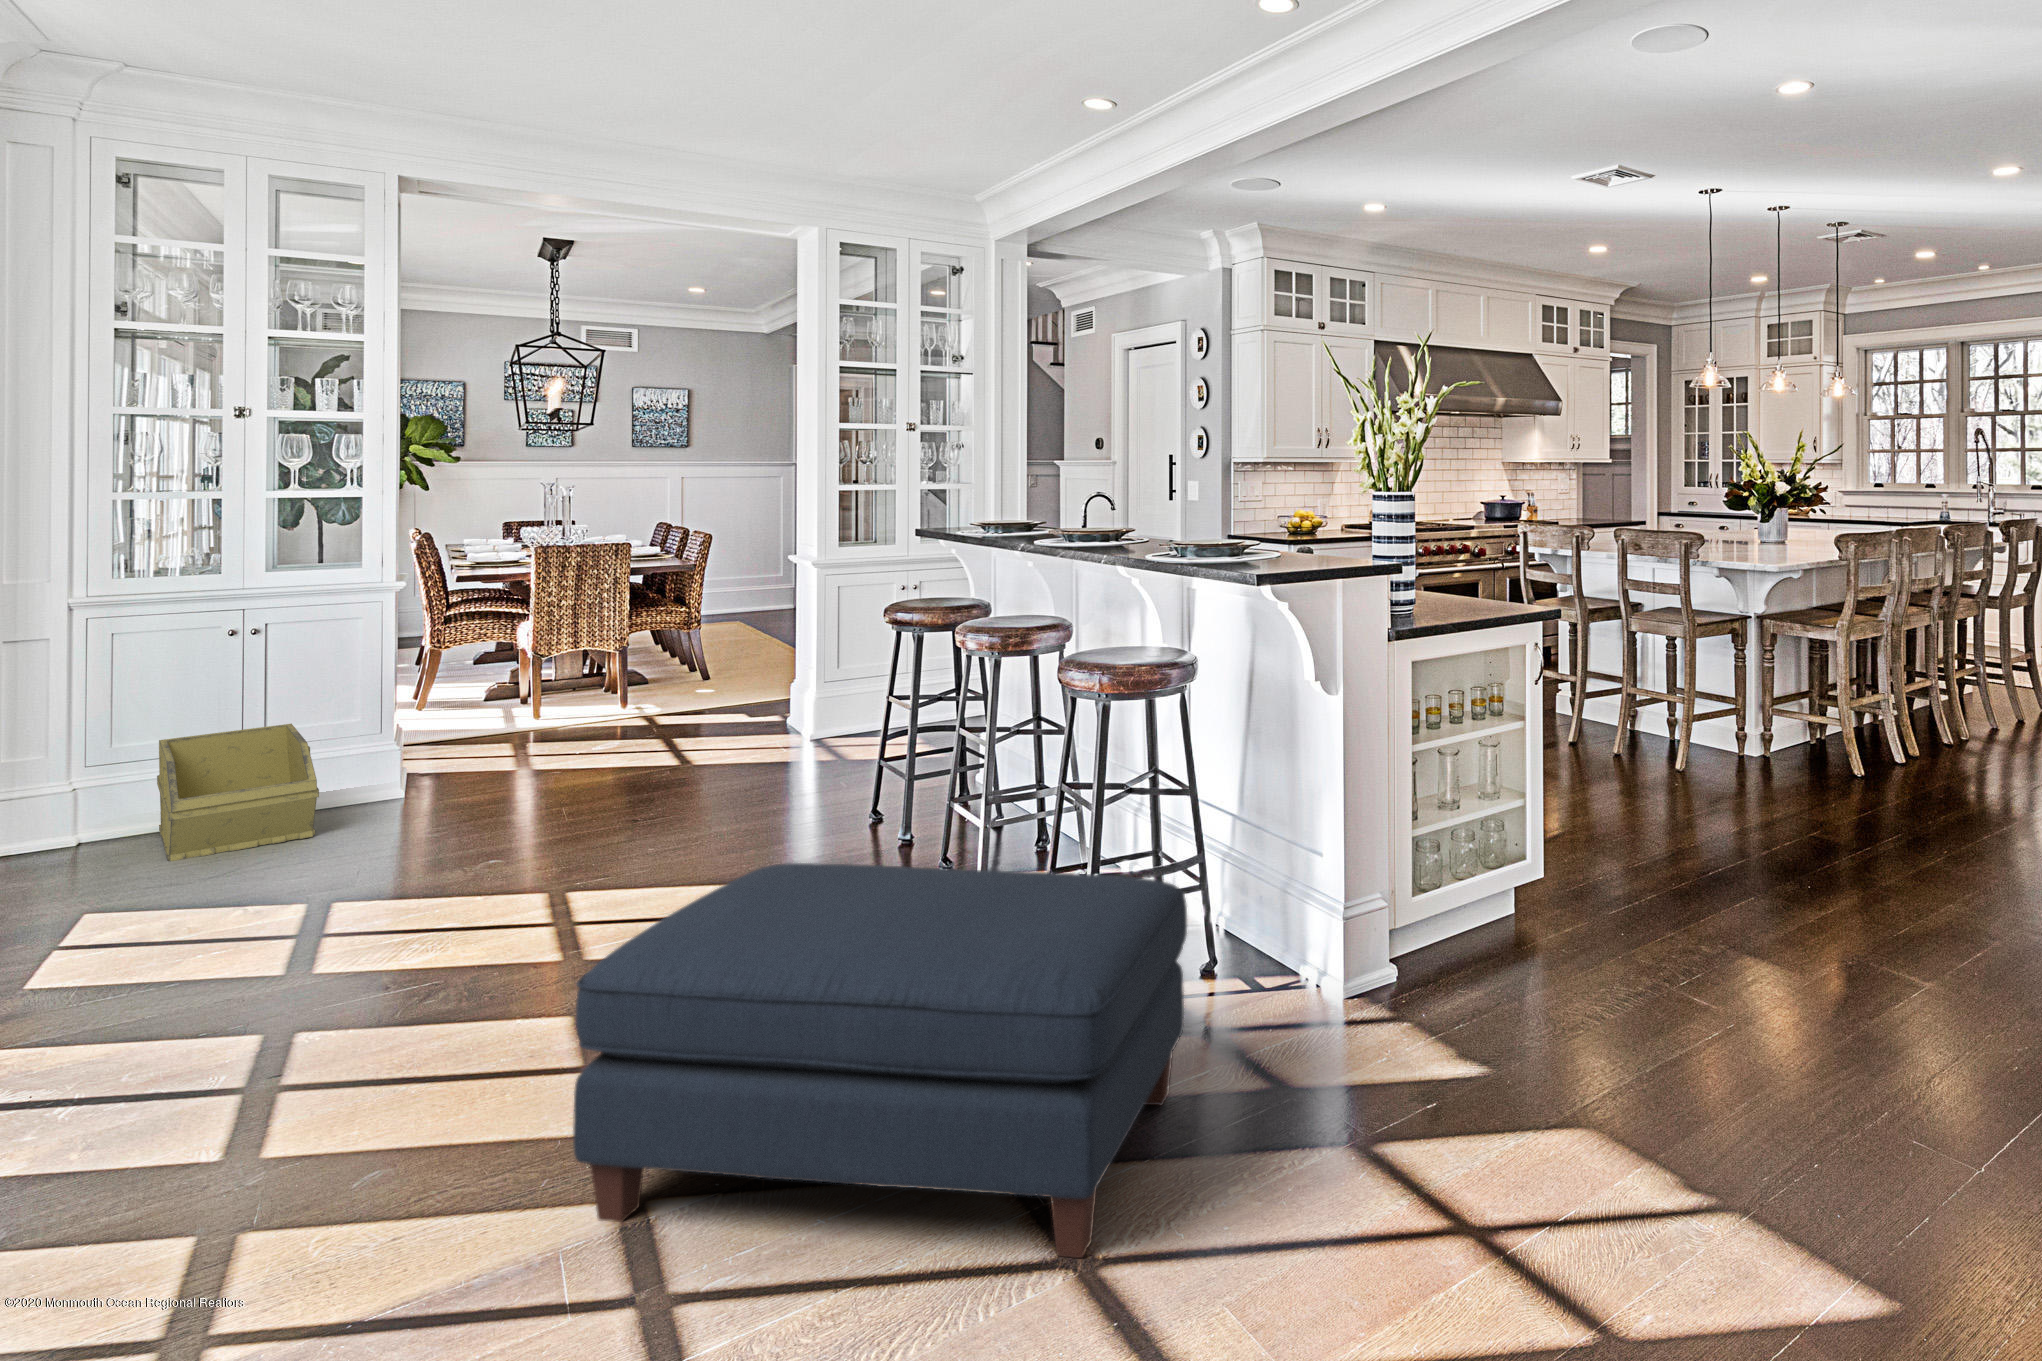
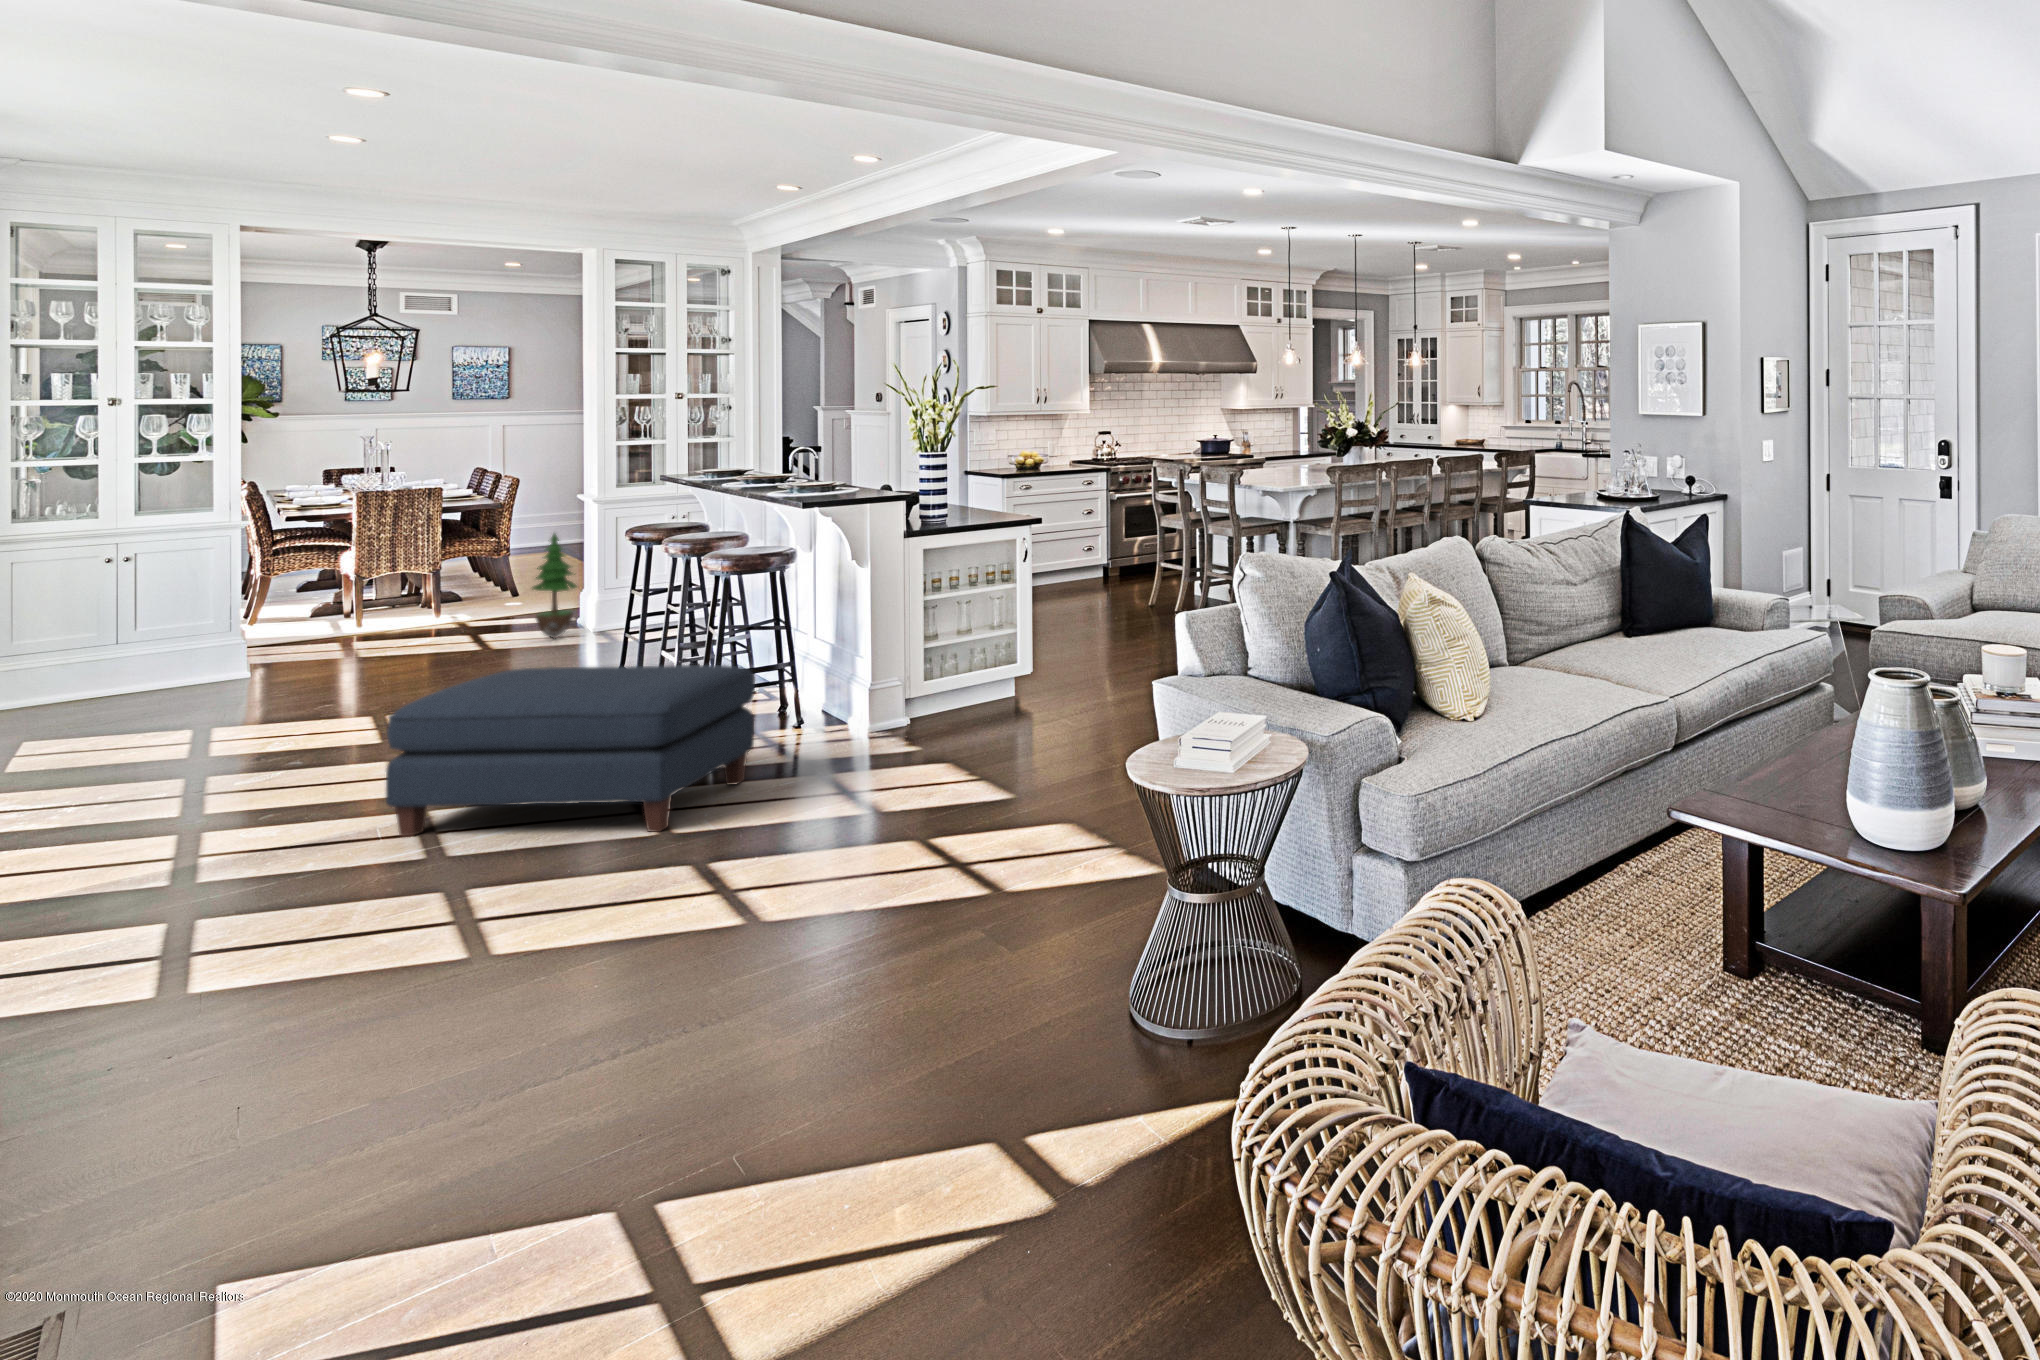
potted tree: none [739,602,797,747] -> present [532,534,577,638]
storage bin: present [157,724,319,862] -> none [48,627,187,721]

